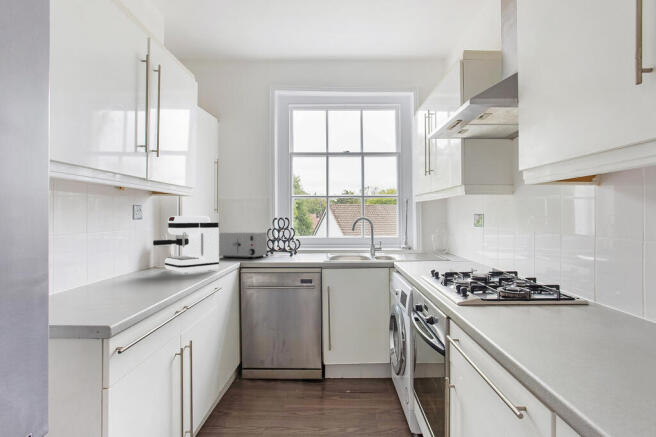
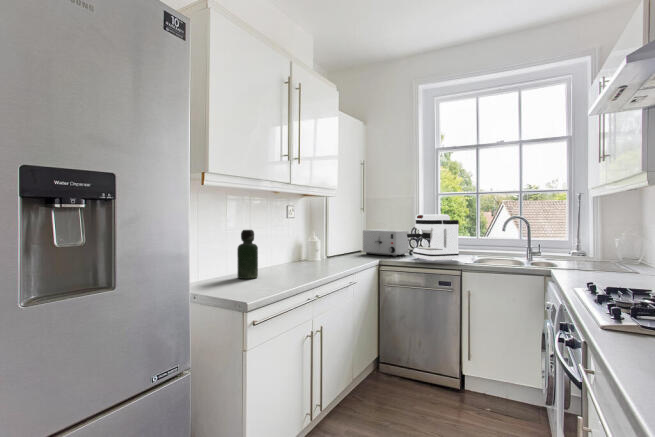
coffee maker: present [153,216,219,273] -> present [407,214,459,261]
bottle: none [77,234,107,295] -> present [237,230,258,279]

